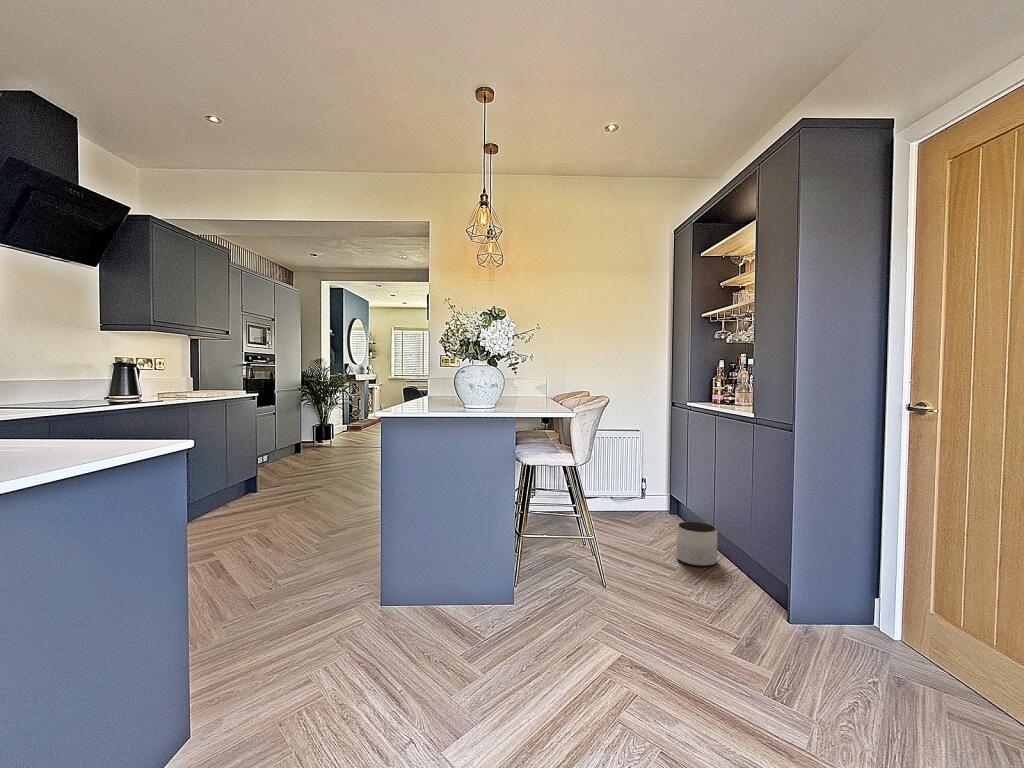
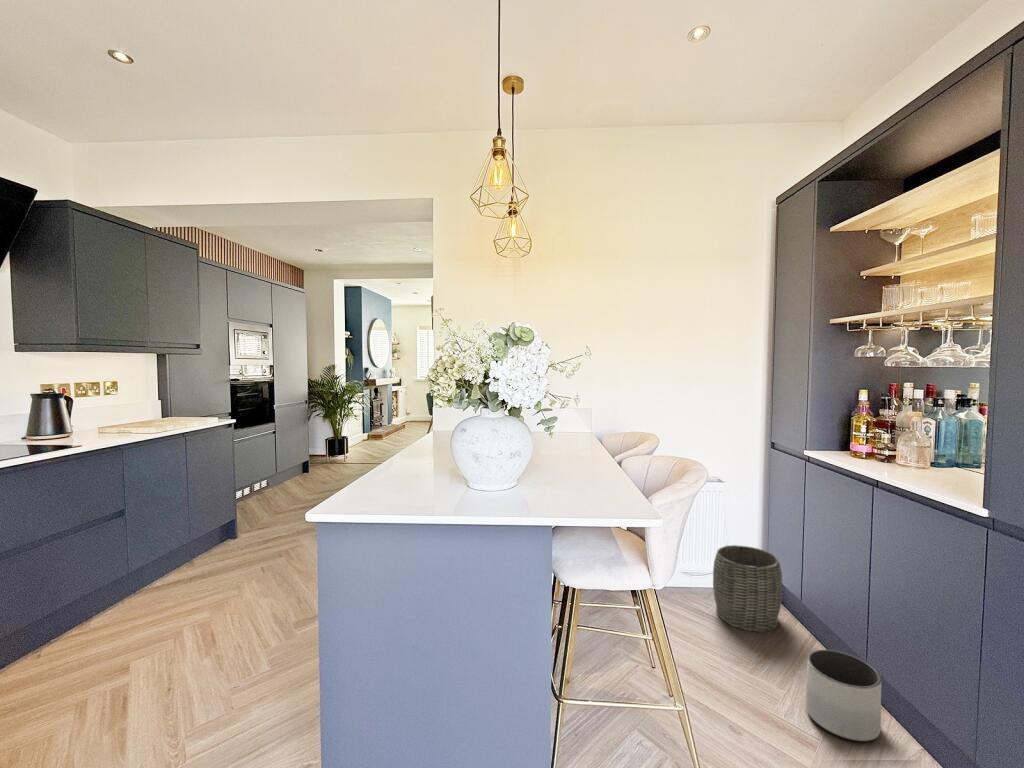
woven basket: none [634,477,679,530] -> present [713,545,783,632]

